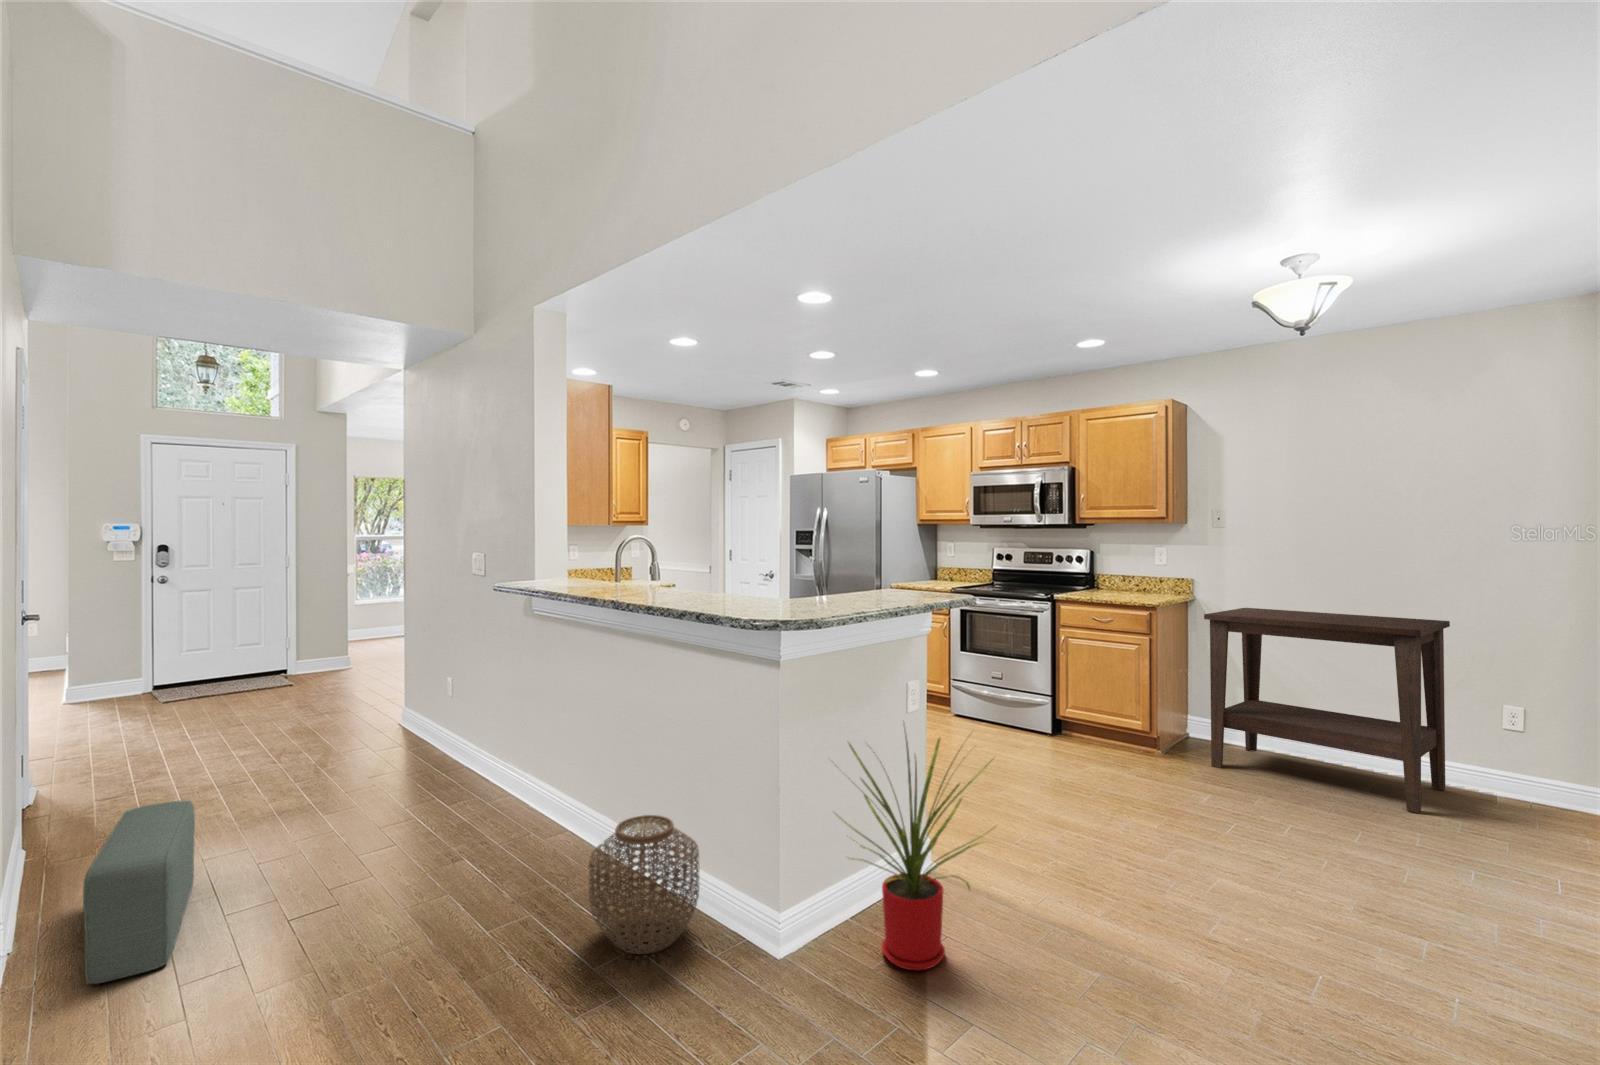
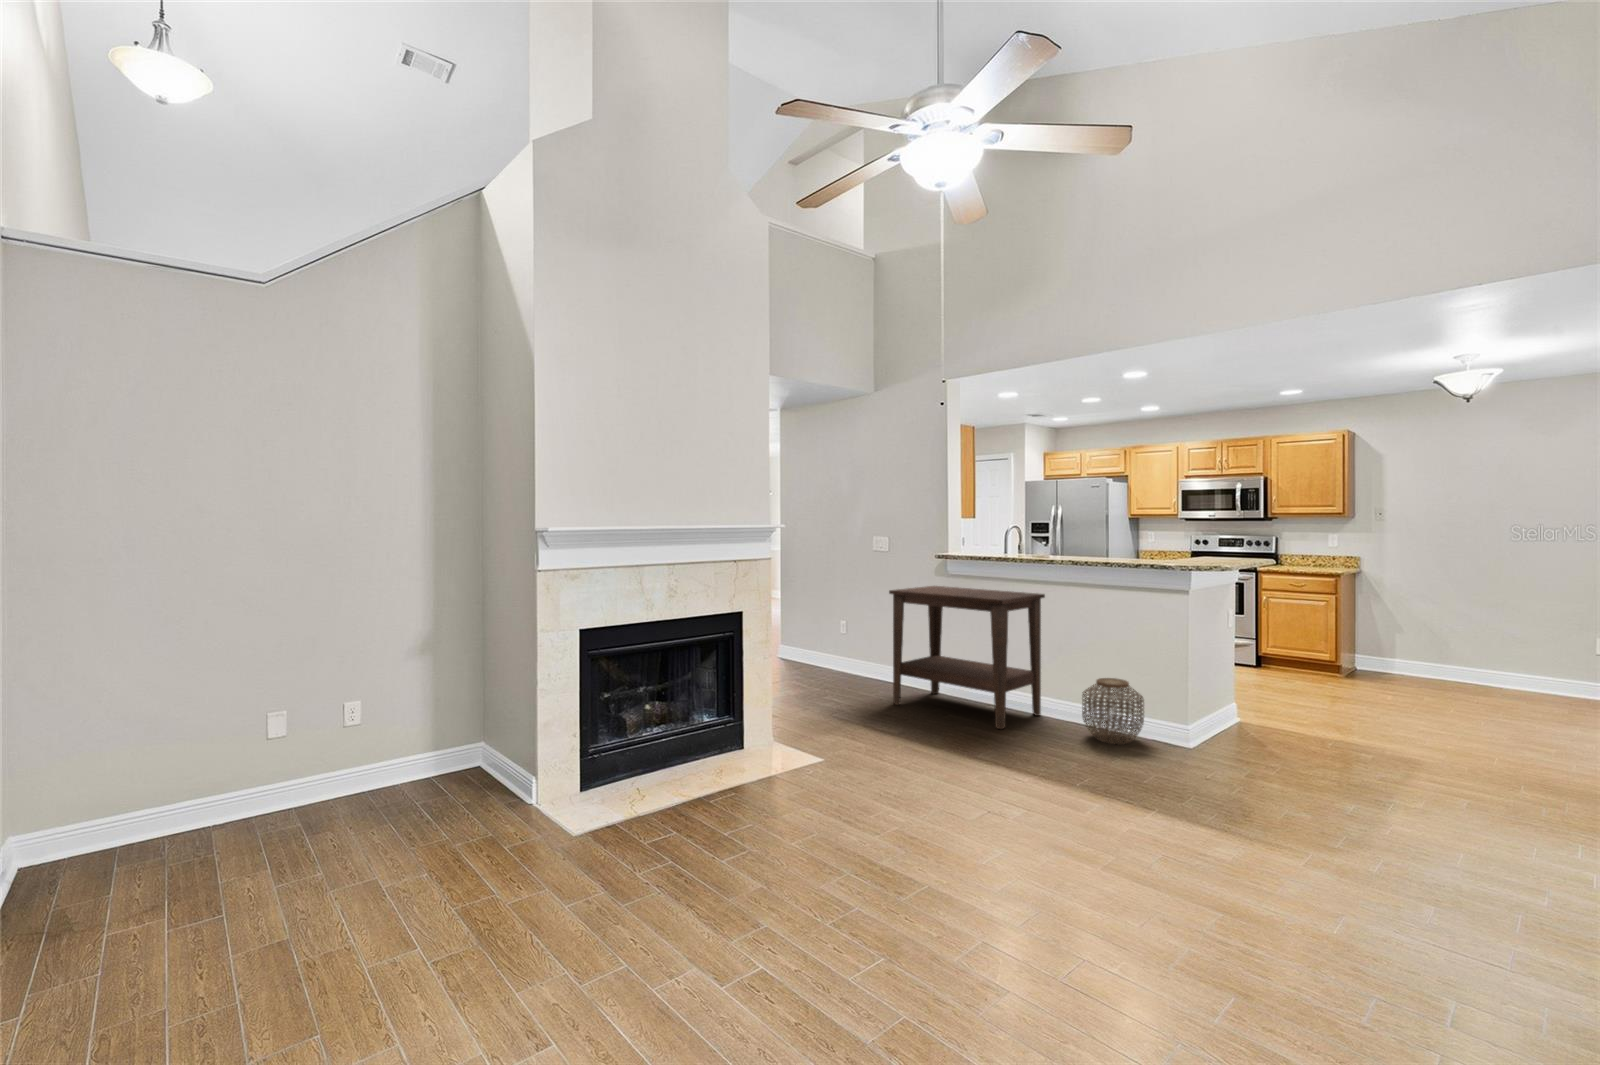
side table: present [1204,608,1450,813] -> present [889,586,1045,729]
house plant: present [840,723,996,970] -> none [1219,628,1319,752]
pouf: present [83,801,195,984] -> none [800,671,880,747]

